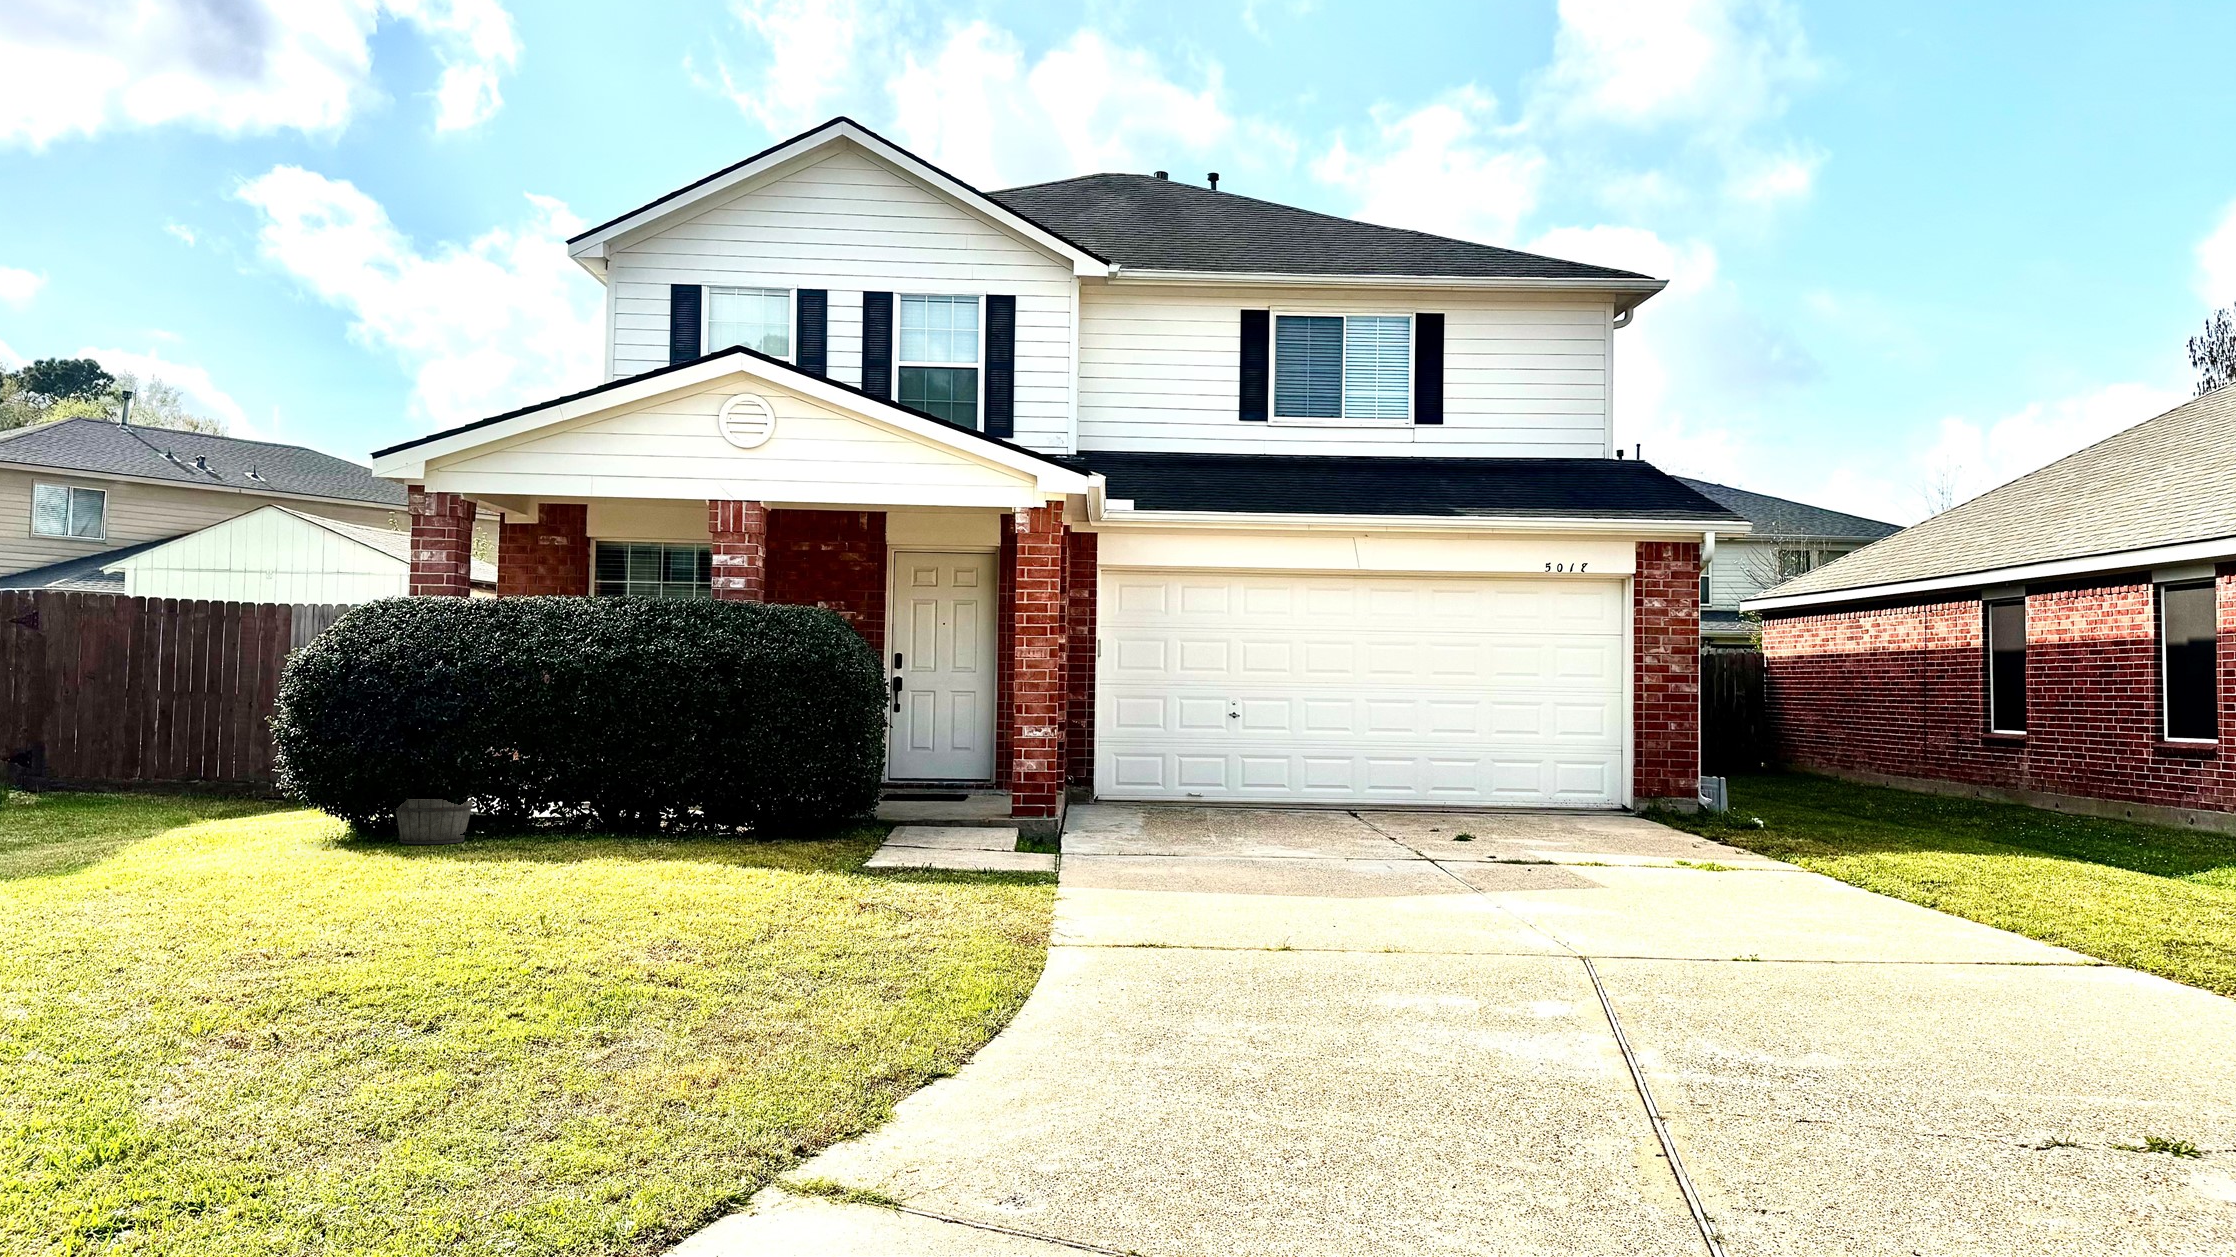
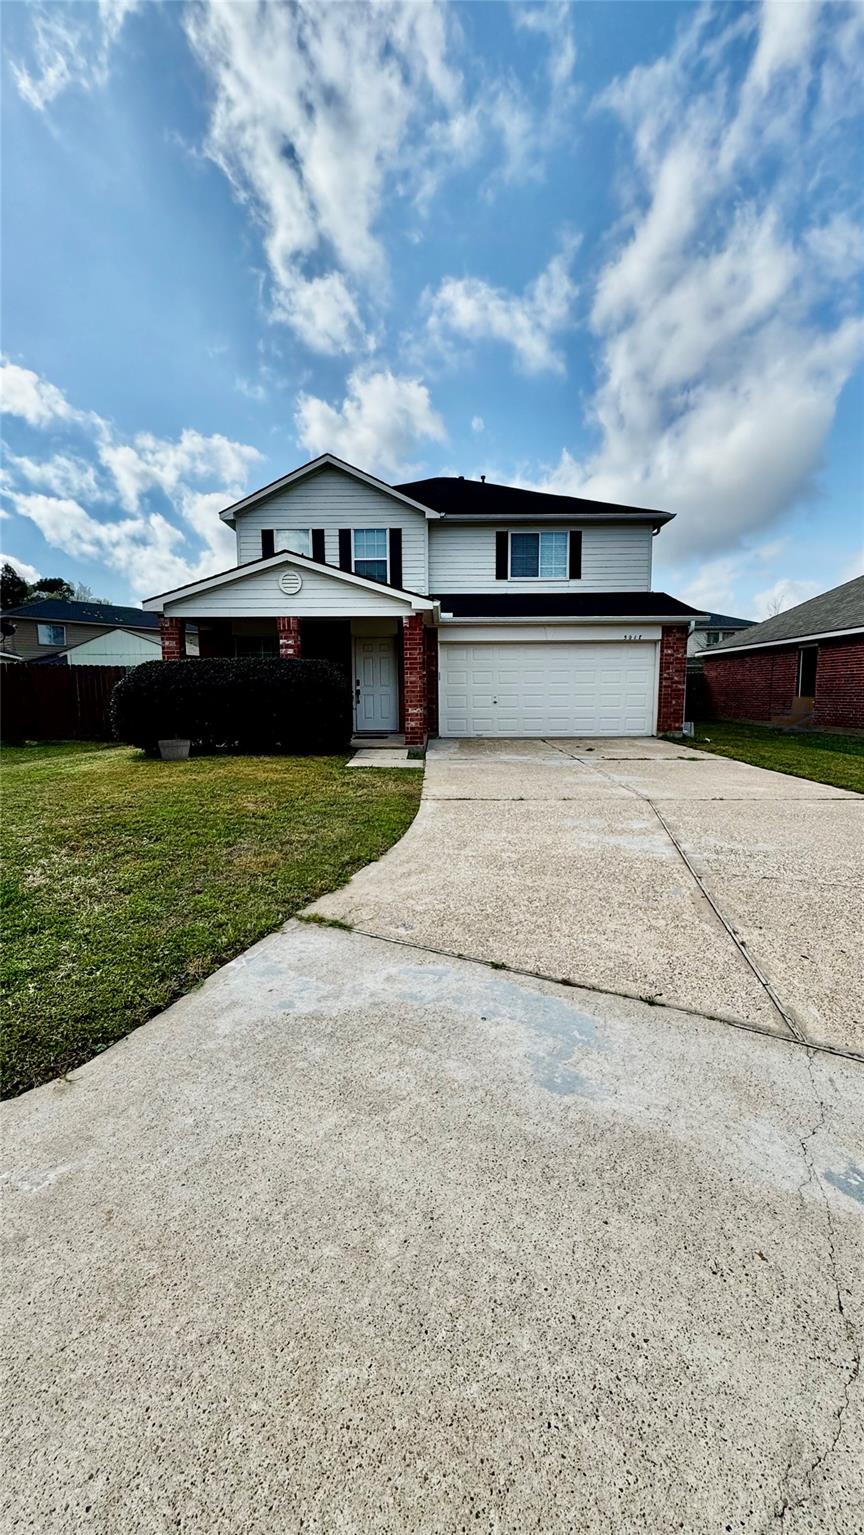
lounge chair: none [1911,717,2029,805] -> present [769,696,818,732]

